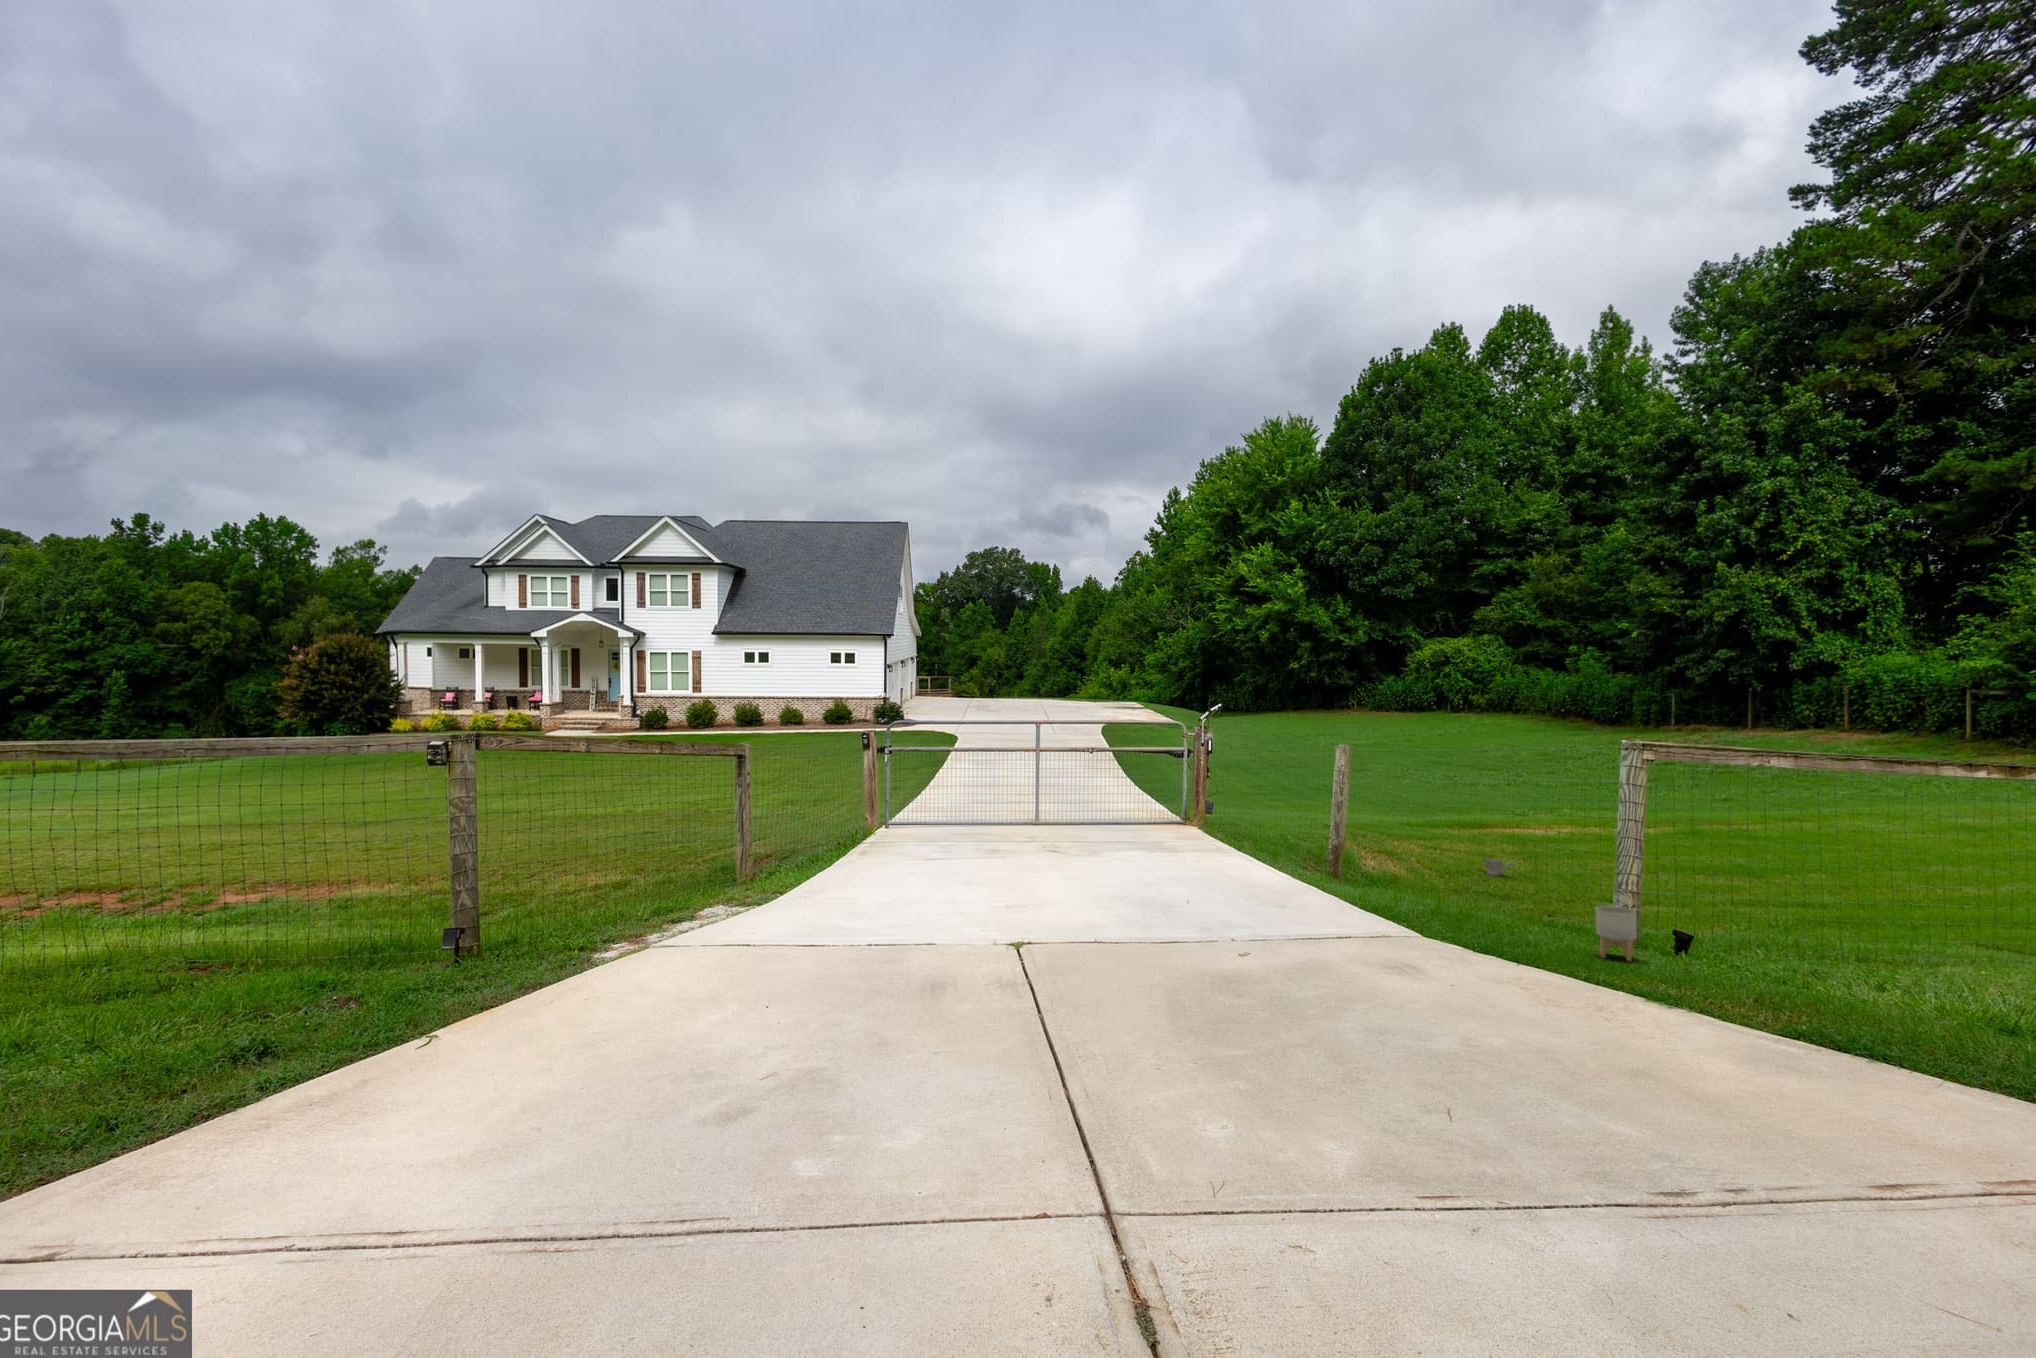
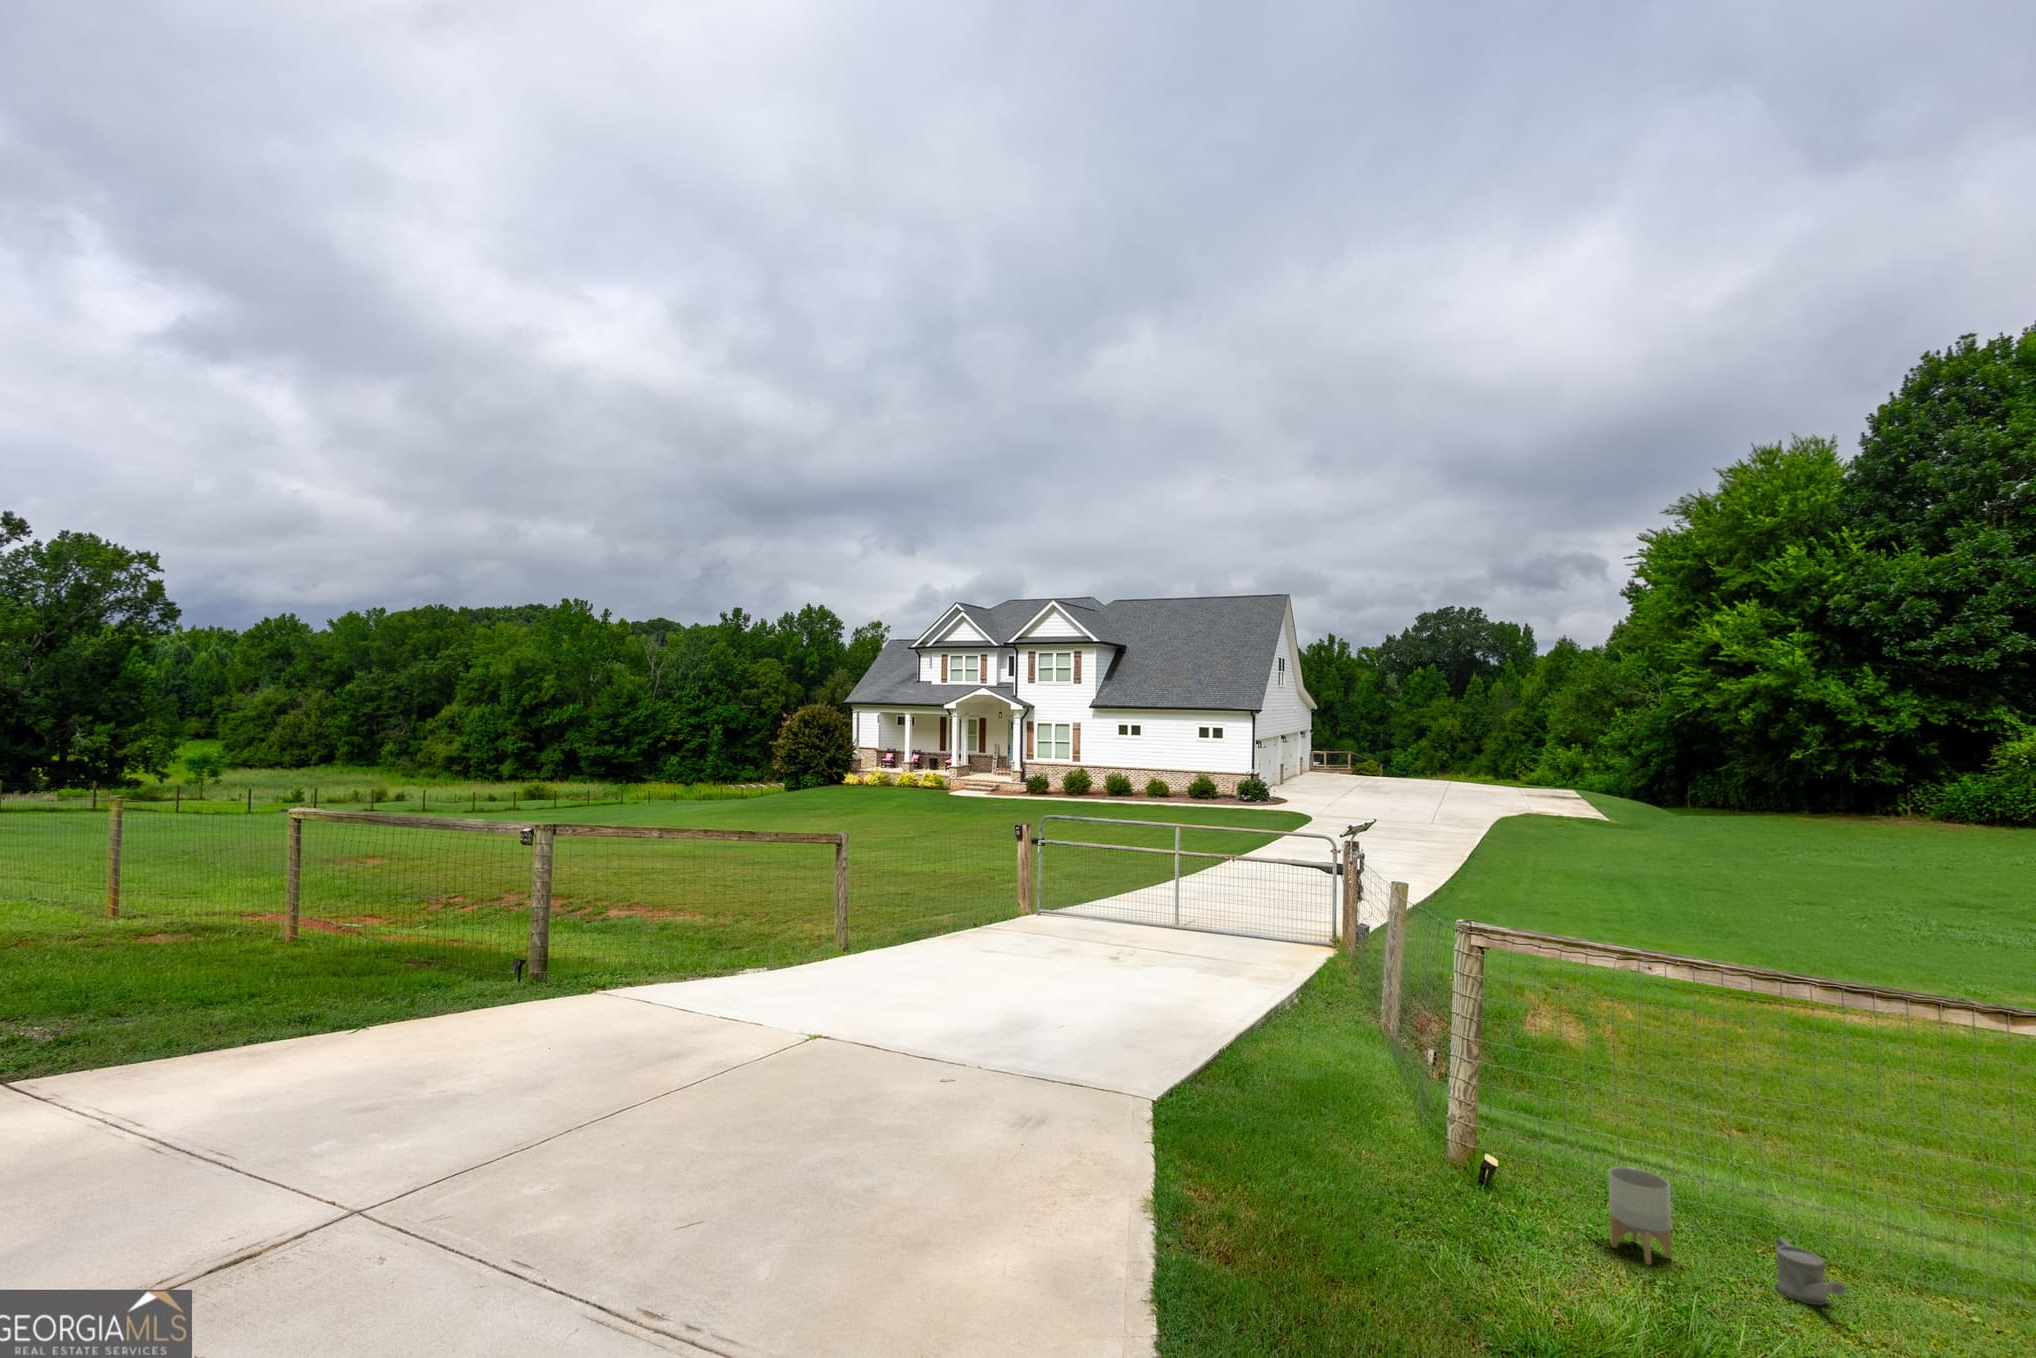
watering can: present [1483,859,1514,876] -> present [1776,1237,1846,1305]

